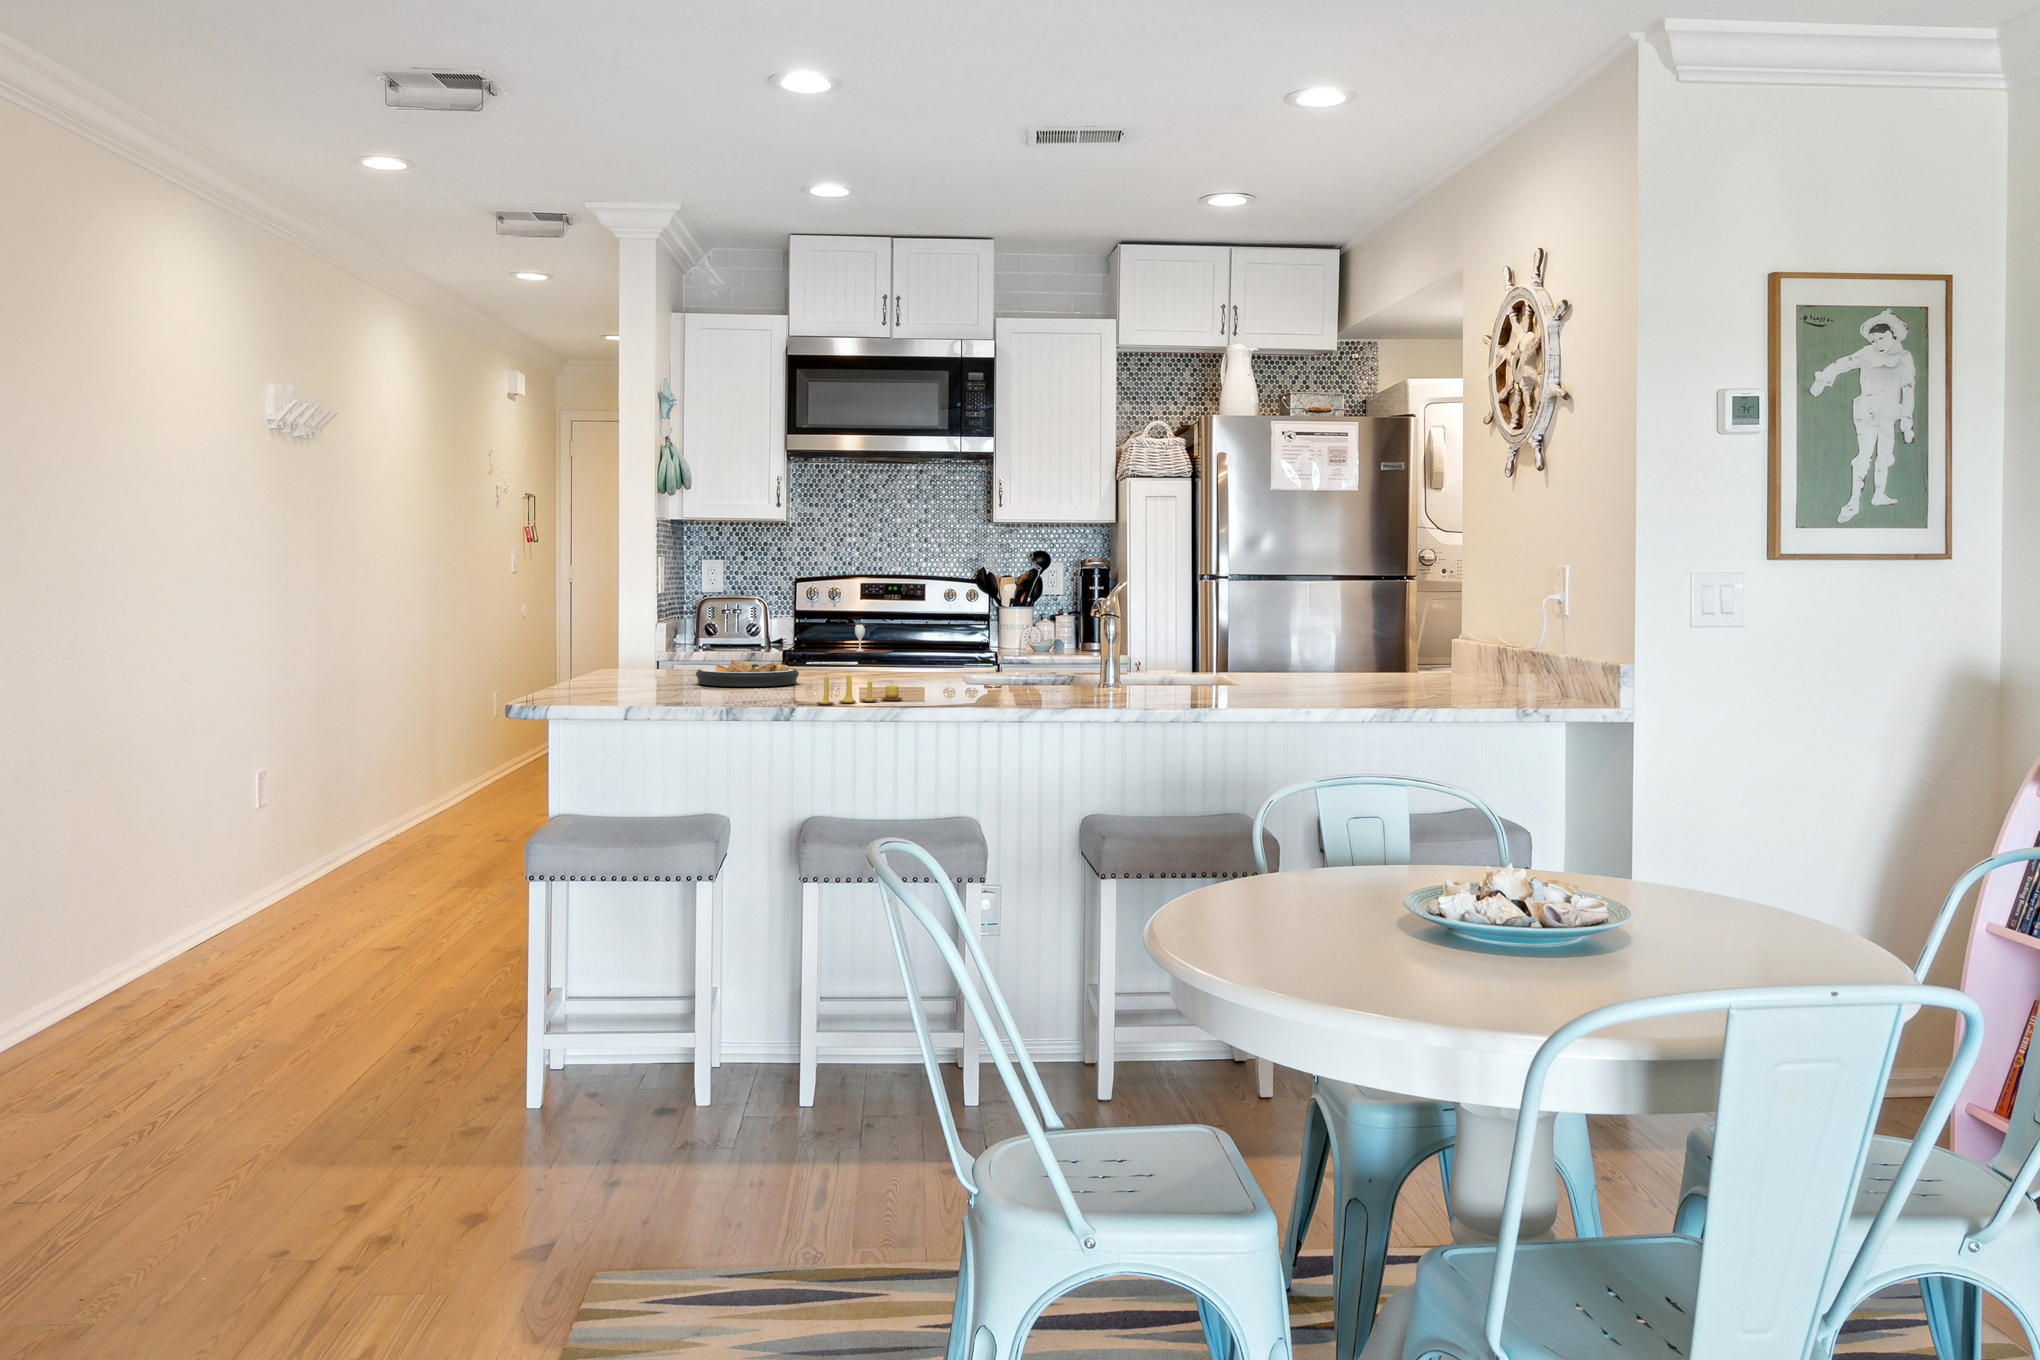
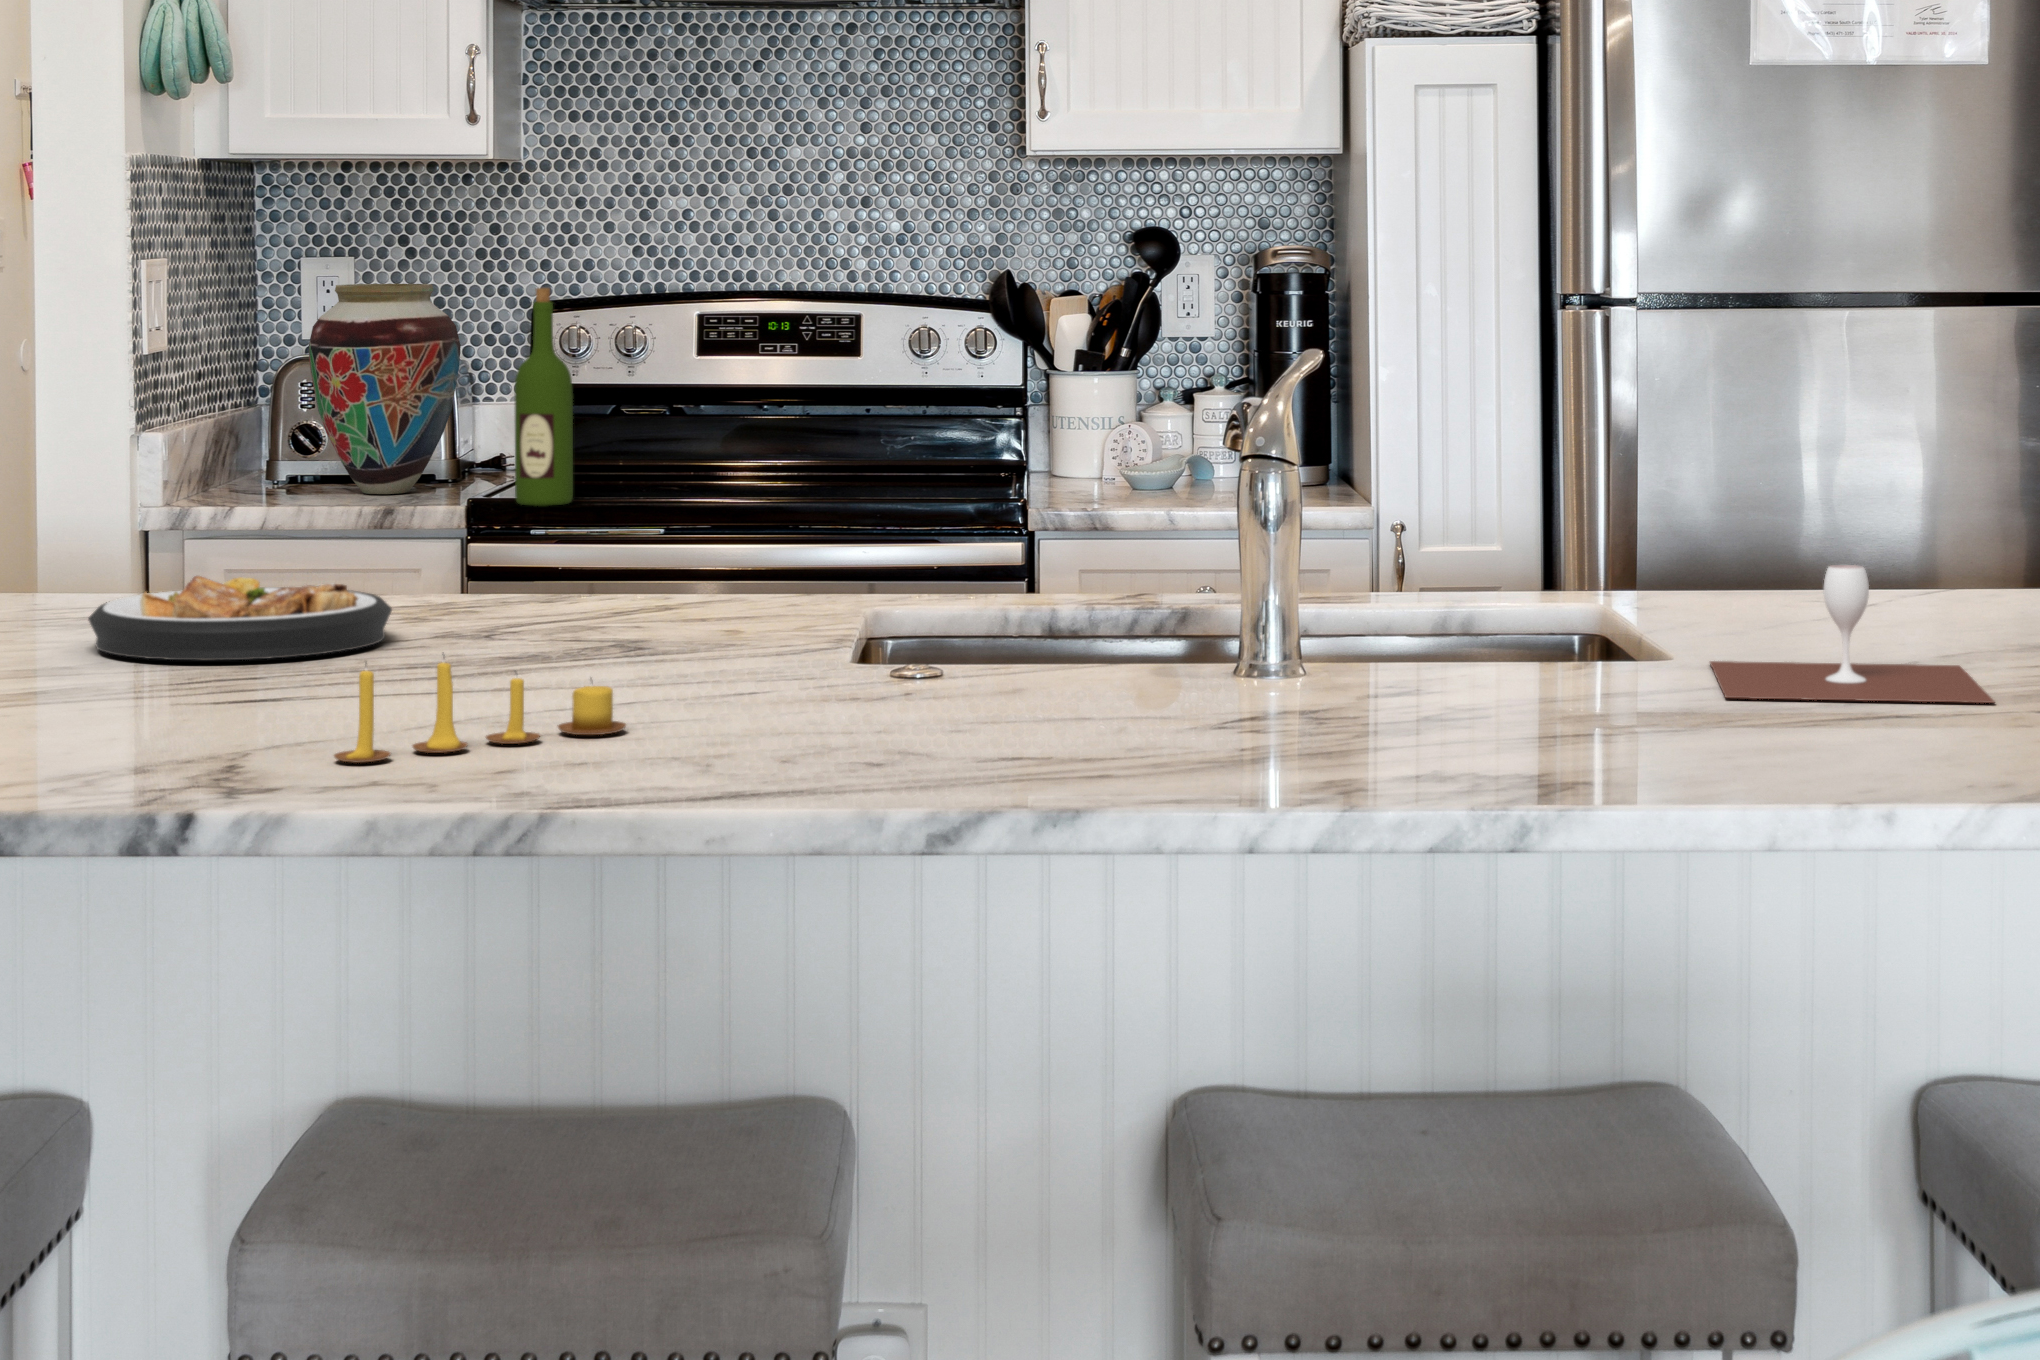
vase: none [711,570,771,652] -> present [308,284,461,494]
wine bottle: none [796,571,819,655] -> present [515,288,573,506]
wine glass: present [827,625,893,654] -> present [1710,565,1994,703]

